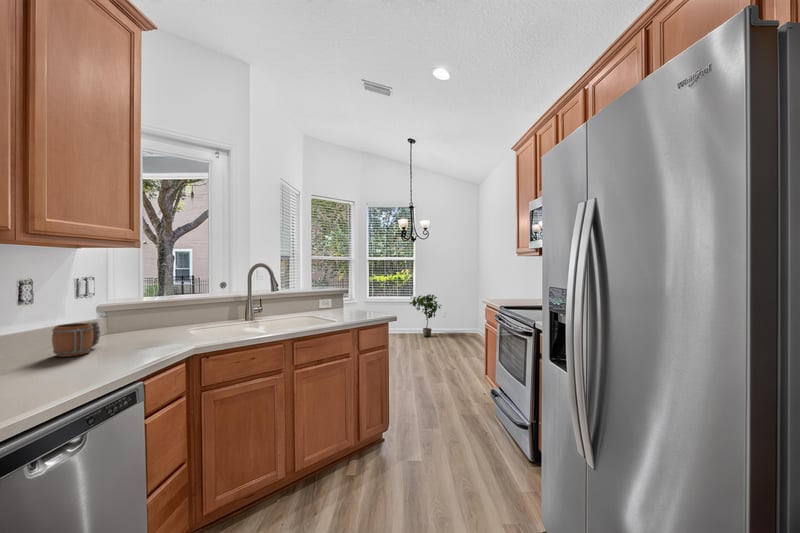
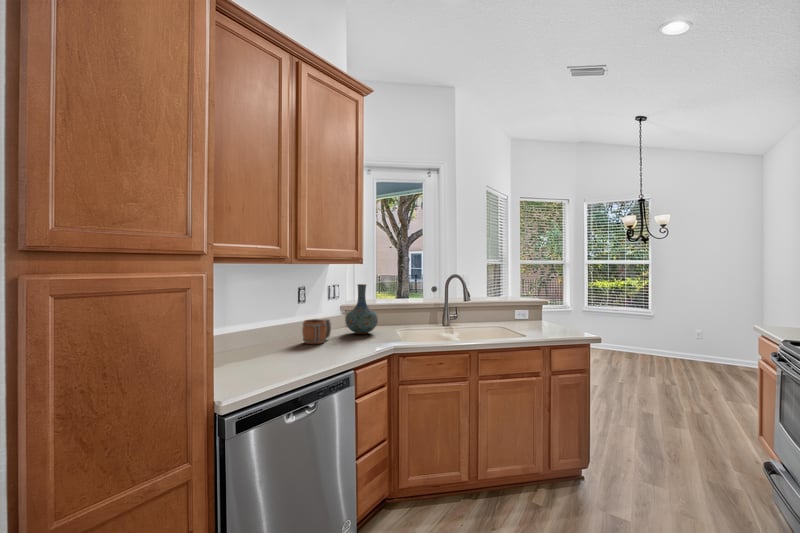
vase: none [121,277,168,337] -> present [345,284,378,334]
potted plant: present [410,295,441,337] -> none [642,309,692,364]

